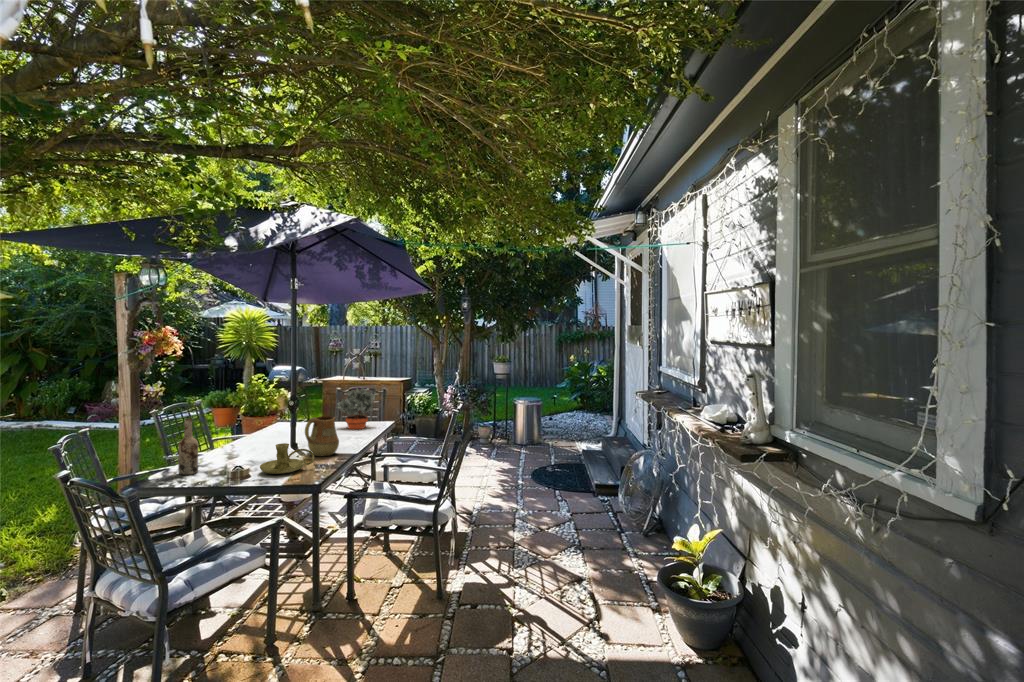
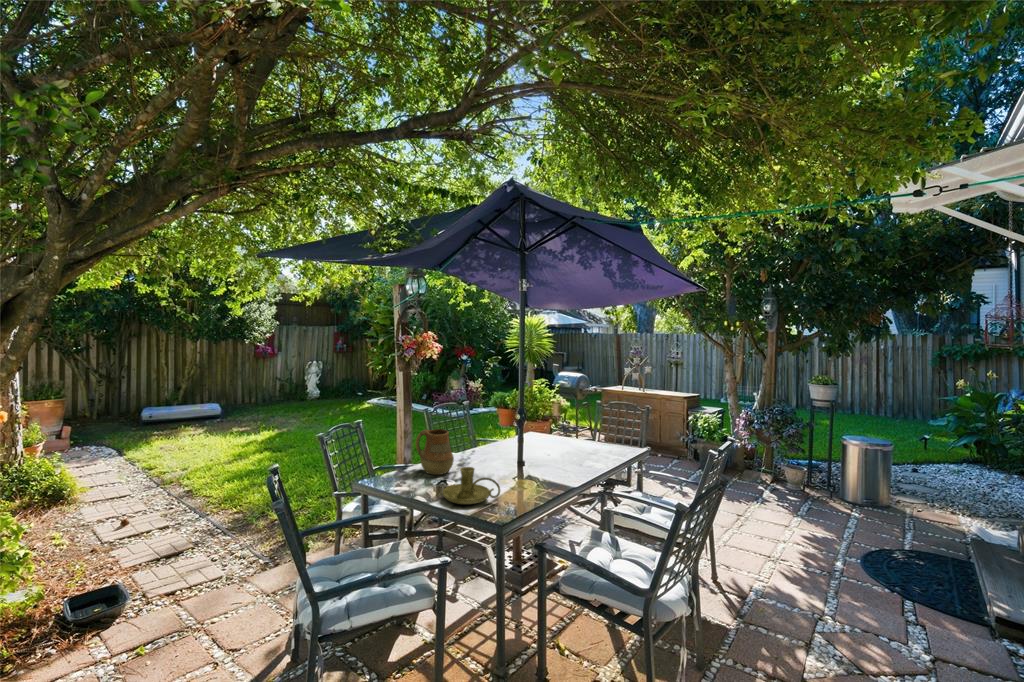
potted plant: present [336,387,375,429] -> none [578,403,622,454]
pitcher: present [305,416,339,456] -> present [416,429,454,475]
wine bottle: present [178,418,198,475] -> none [384,423,402,482]

